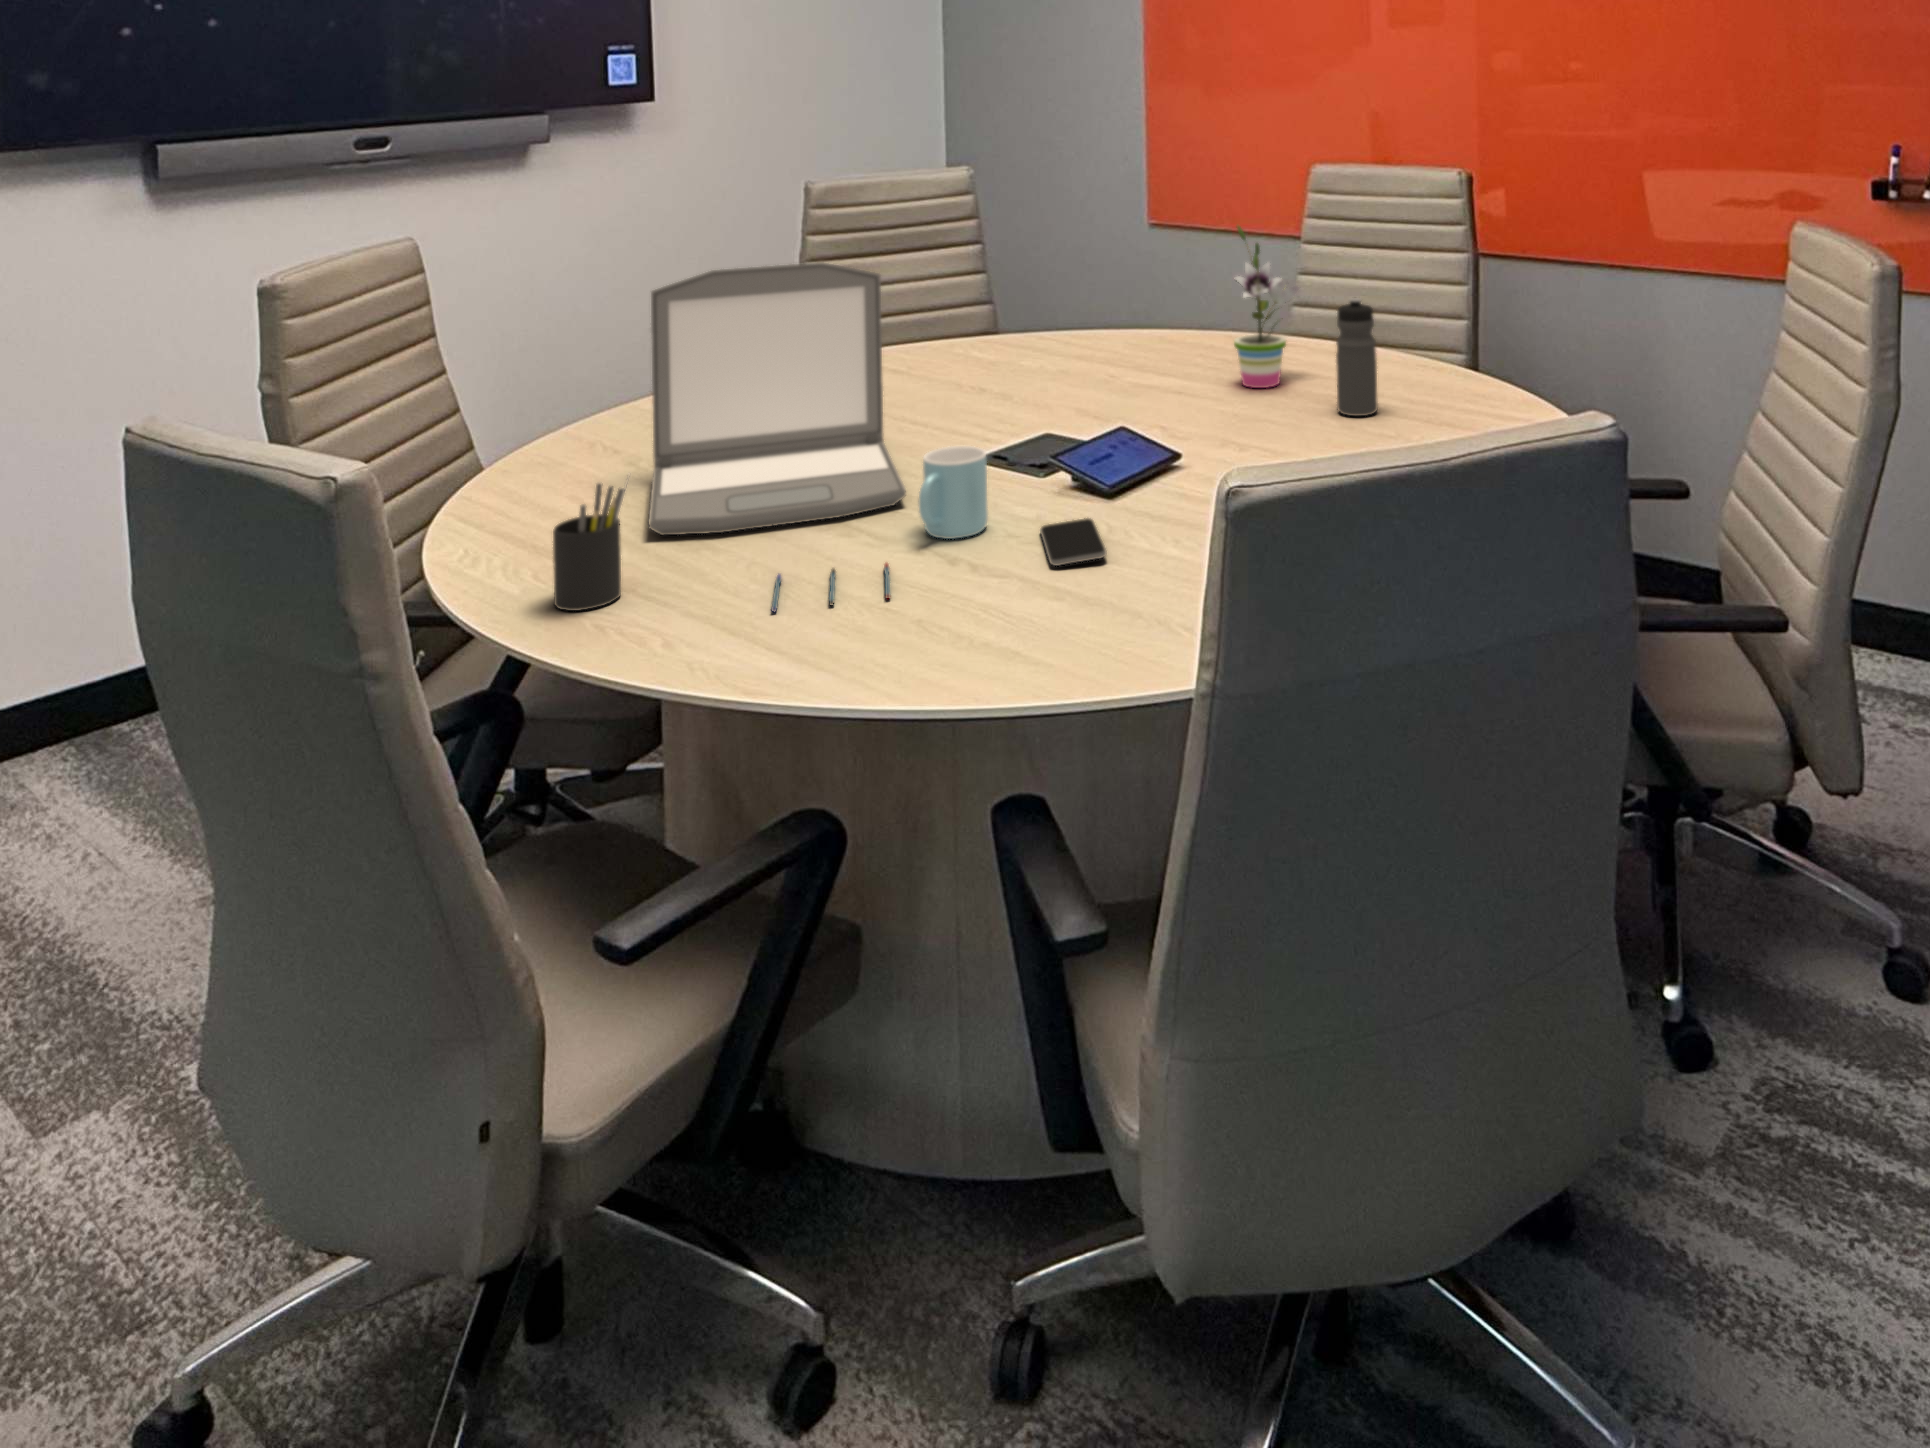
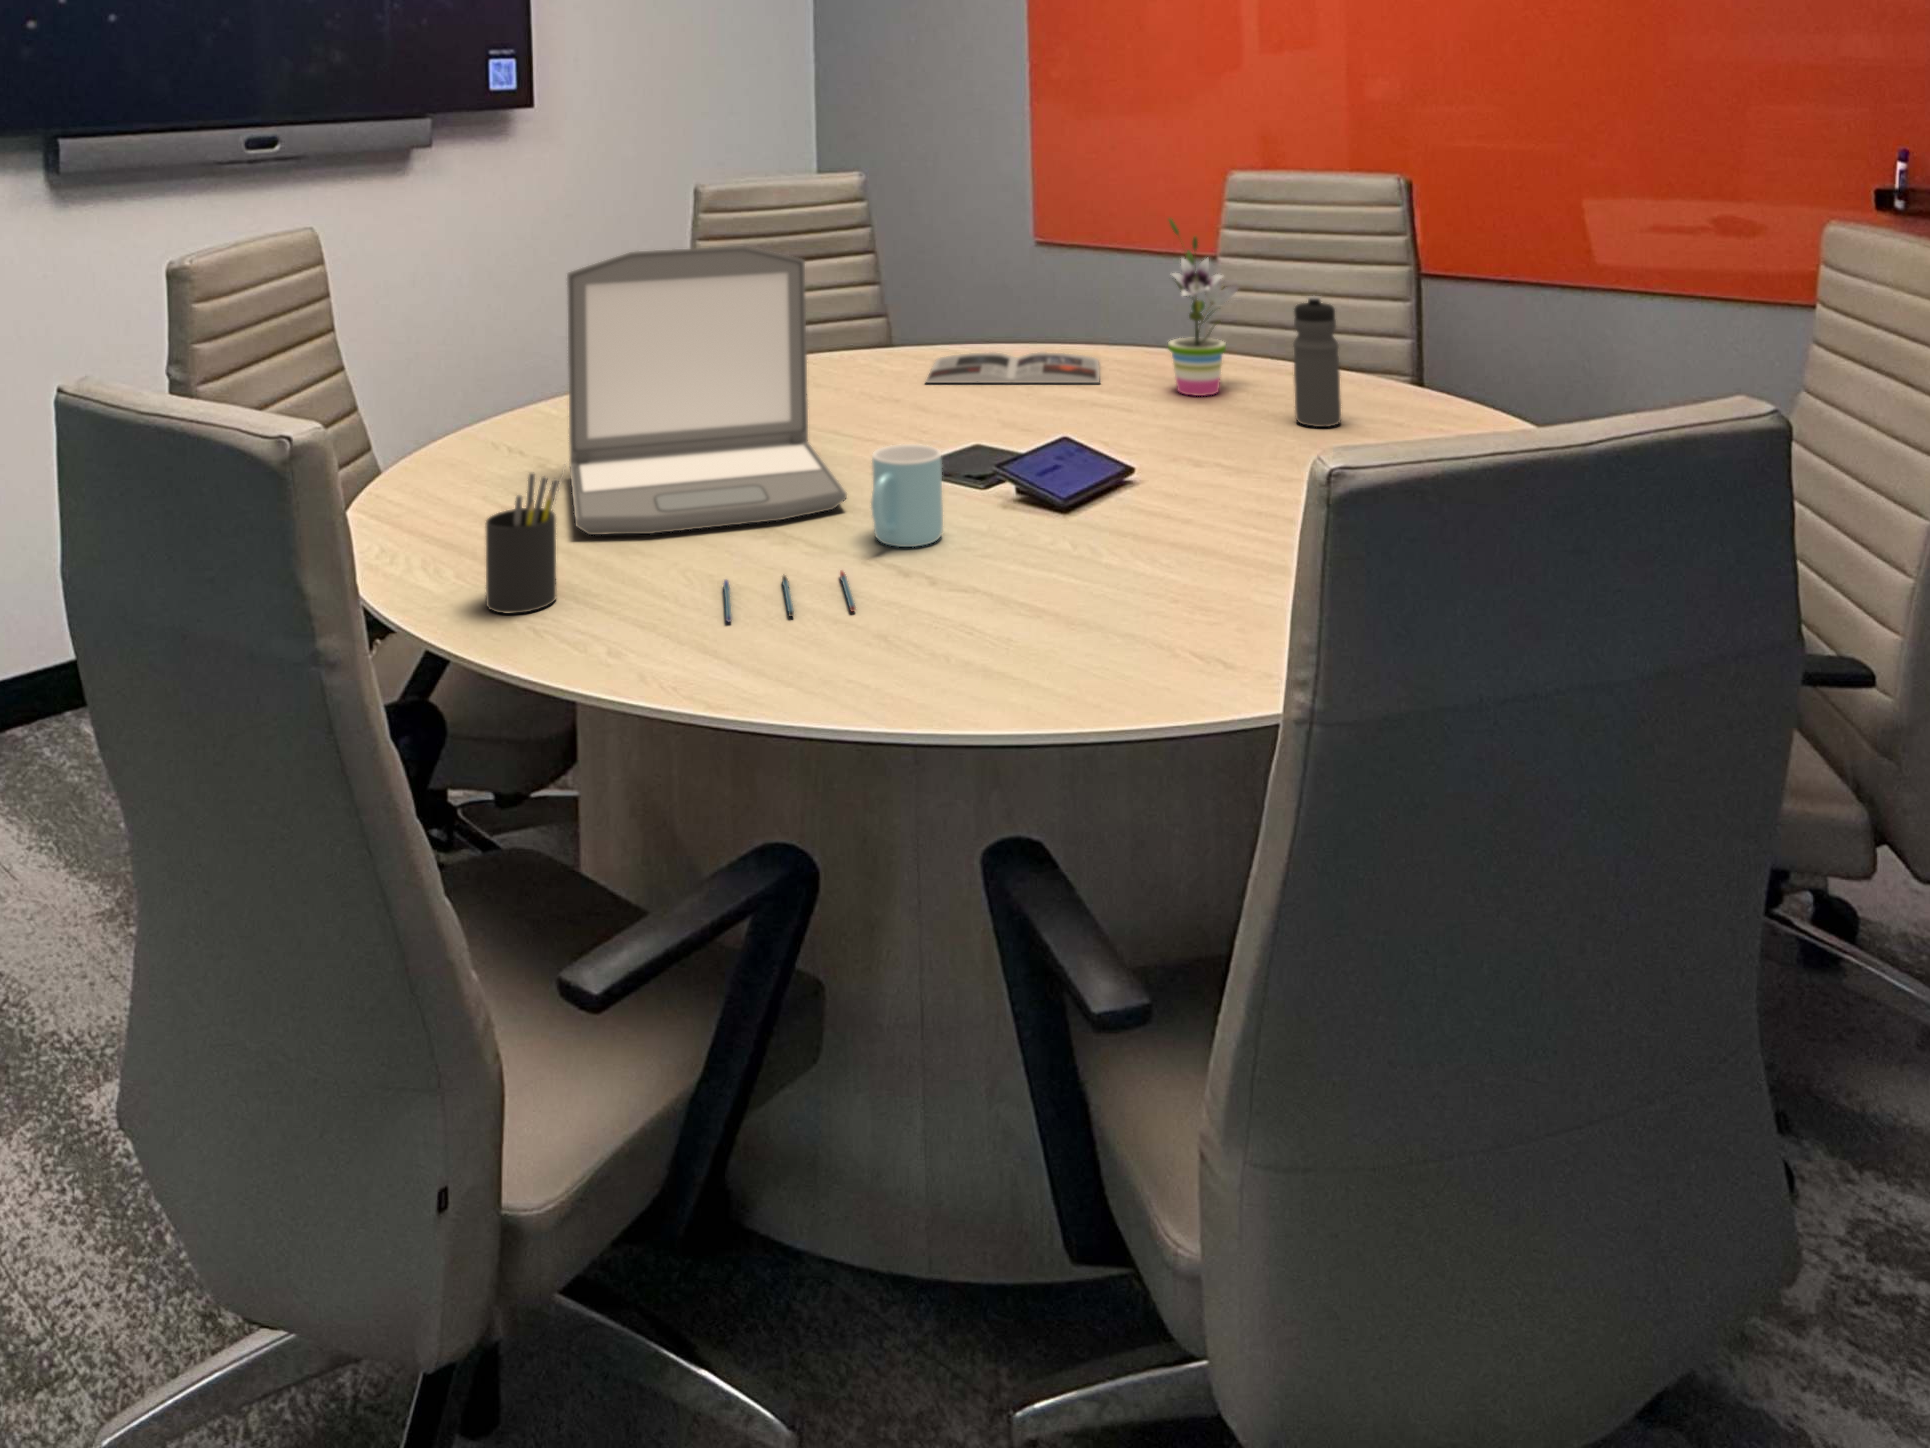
magazine: none [1012,348,1180,380] -> present [926,352,1100,383]
smartphone: present [1040,518,1107,566] -> none [1004,529,1090,580]

